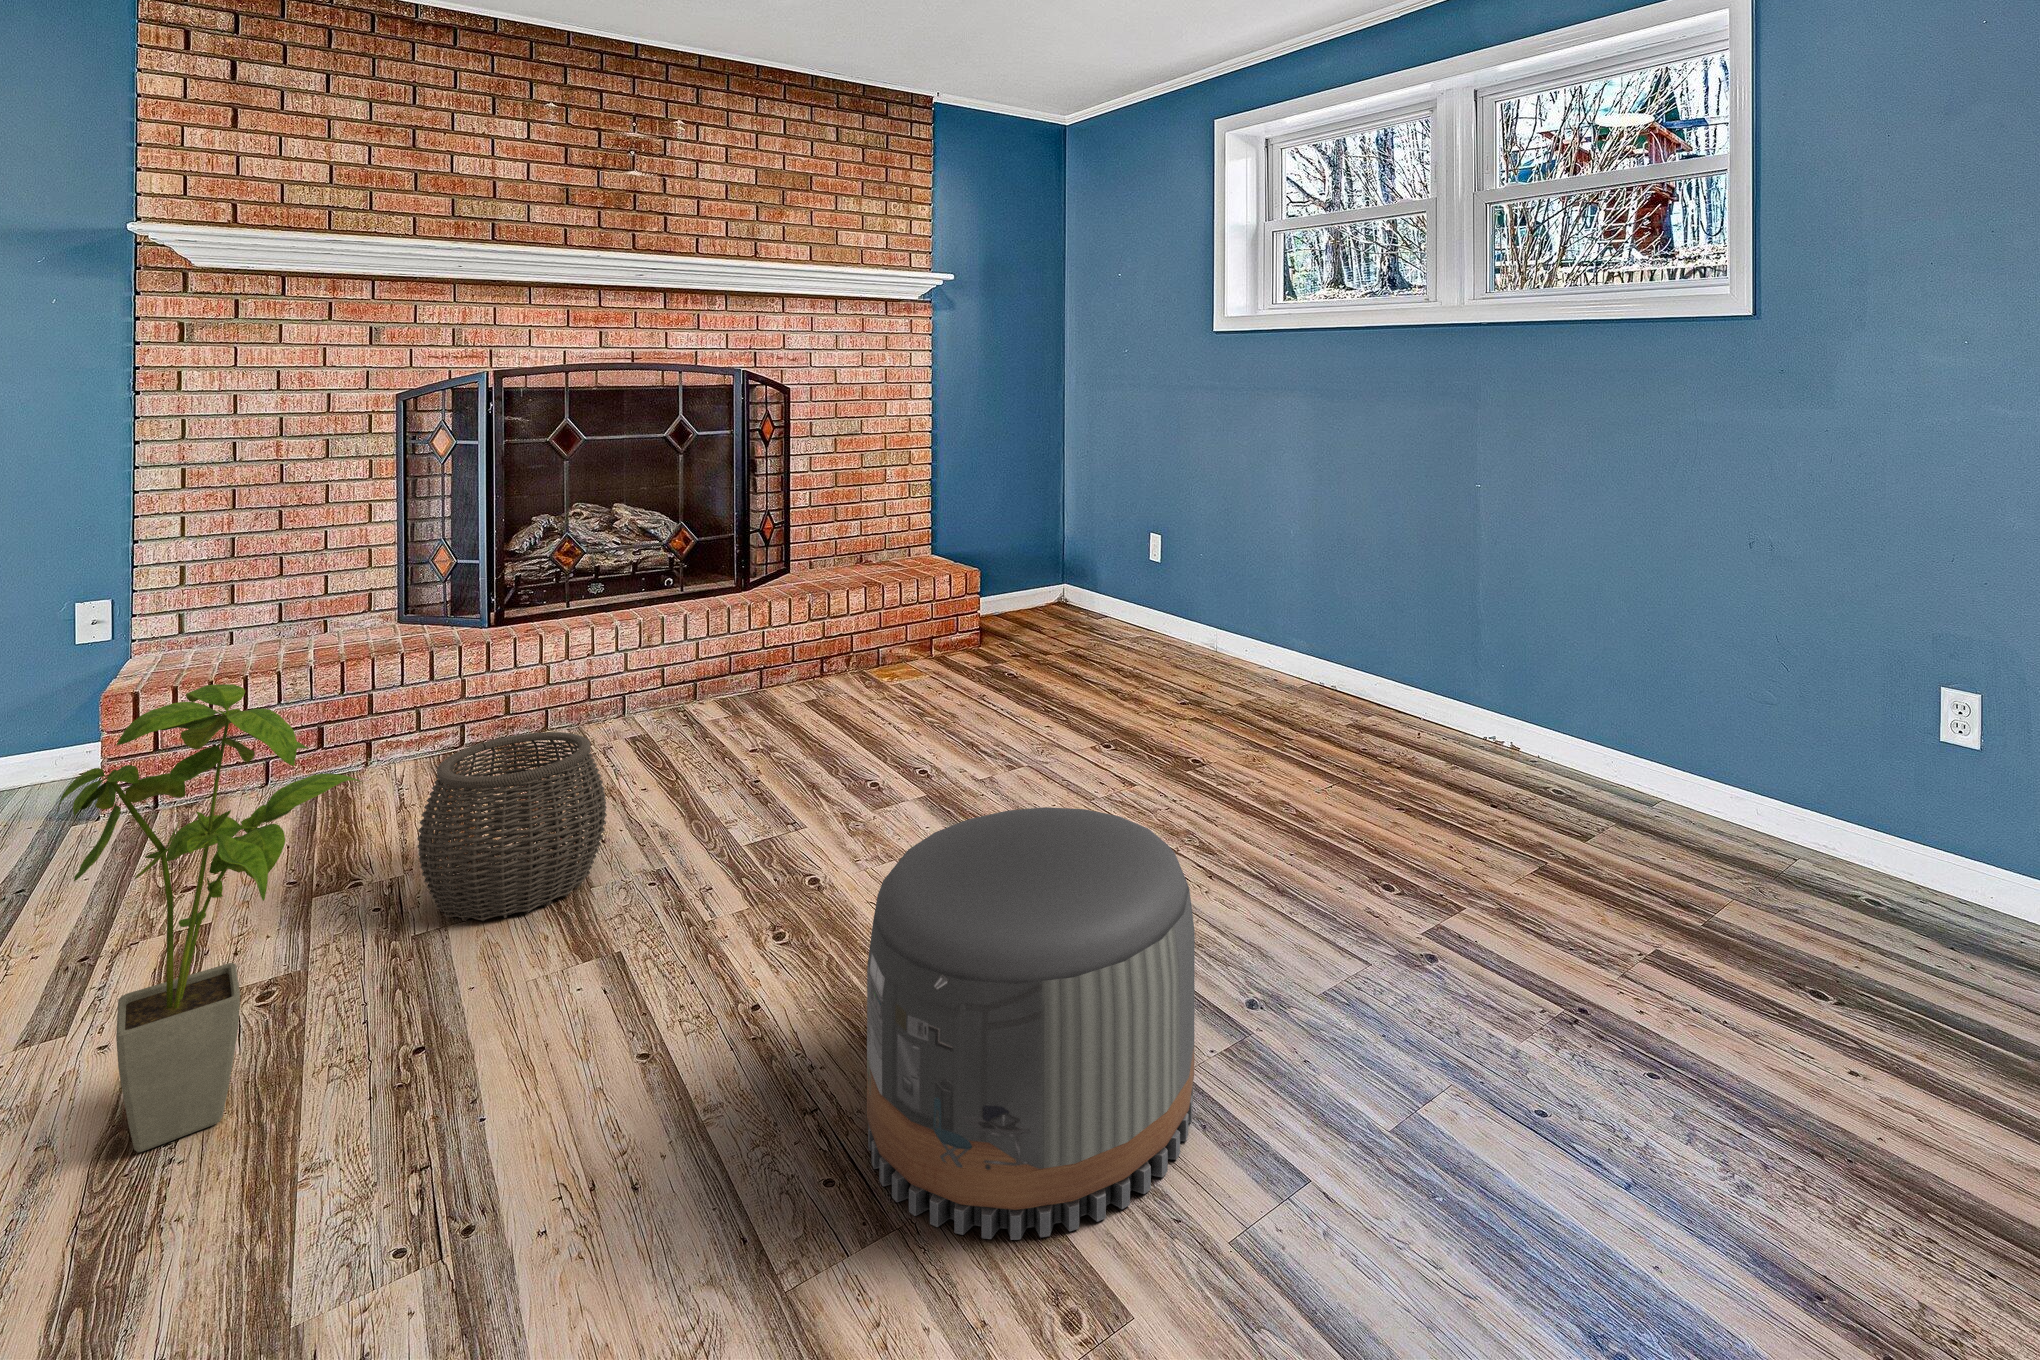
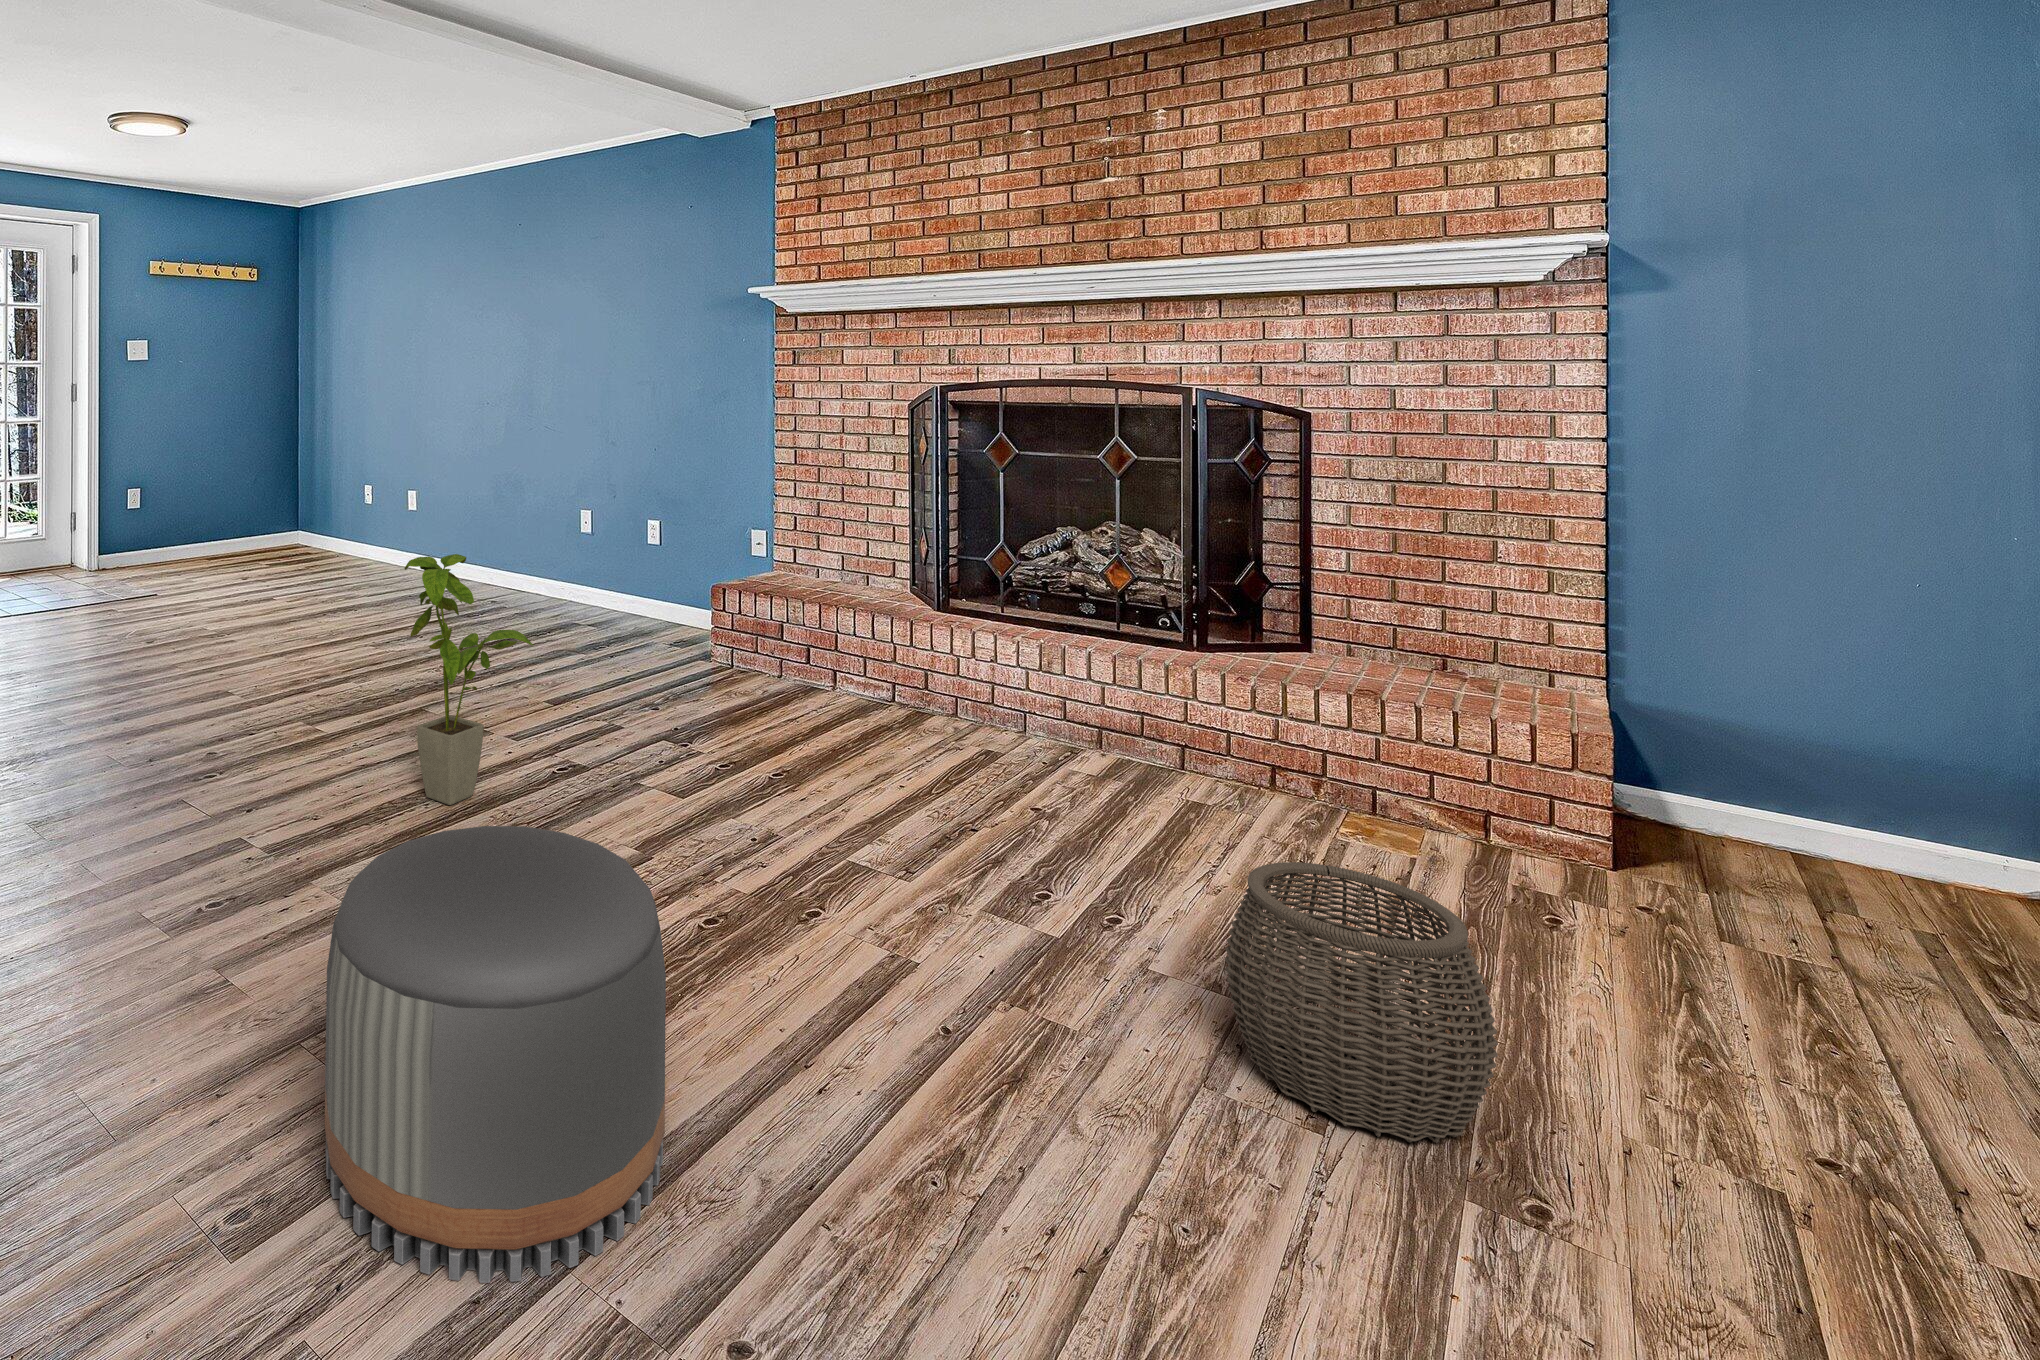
woven basket: present [417,732,607,921] -> present [1225,862,1498,1143]

